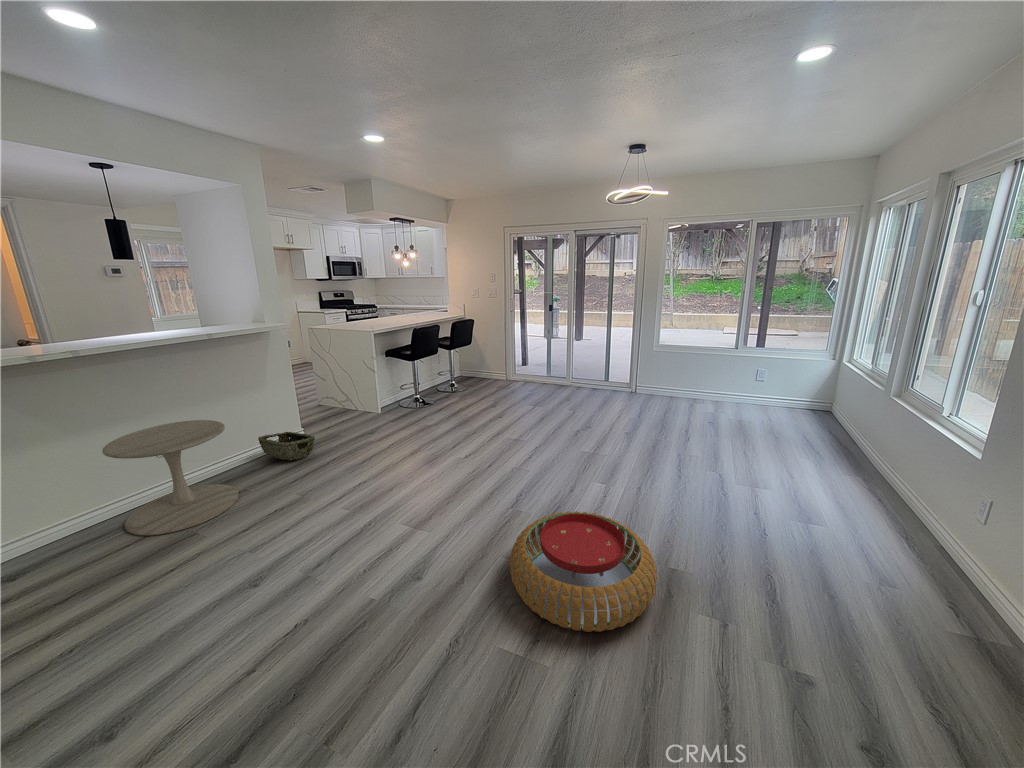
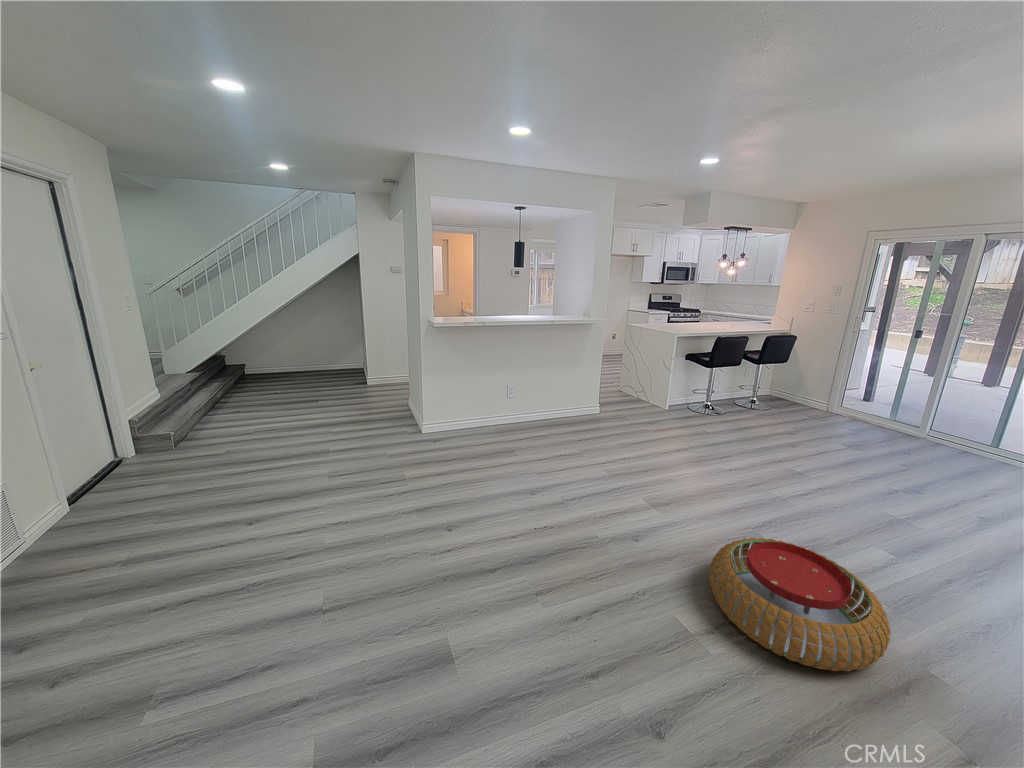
side table: present [102,420,239,536] -> none [486,376,547,444]
woven basket: present [258,432,315,461] -> none [567,401,604,425]

